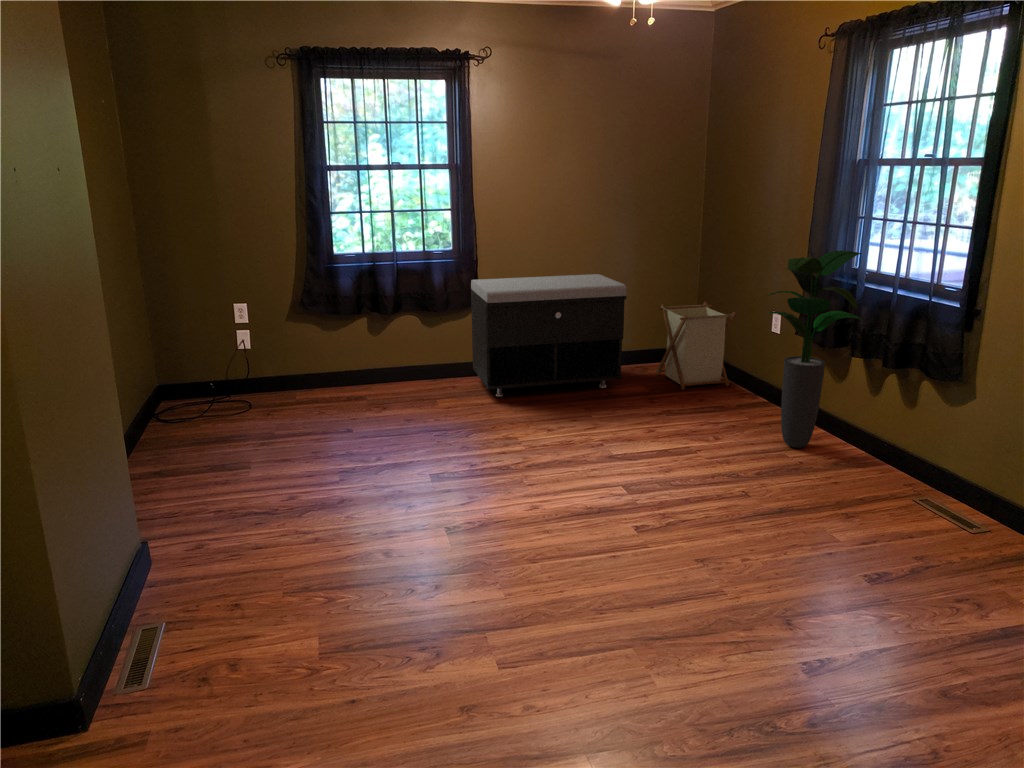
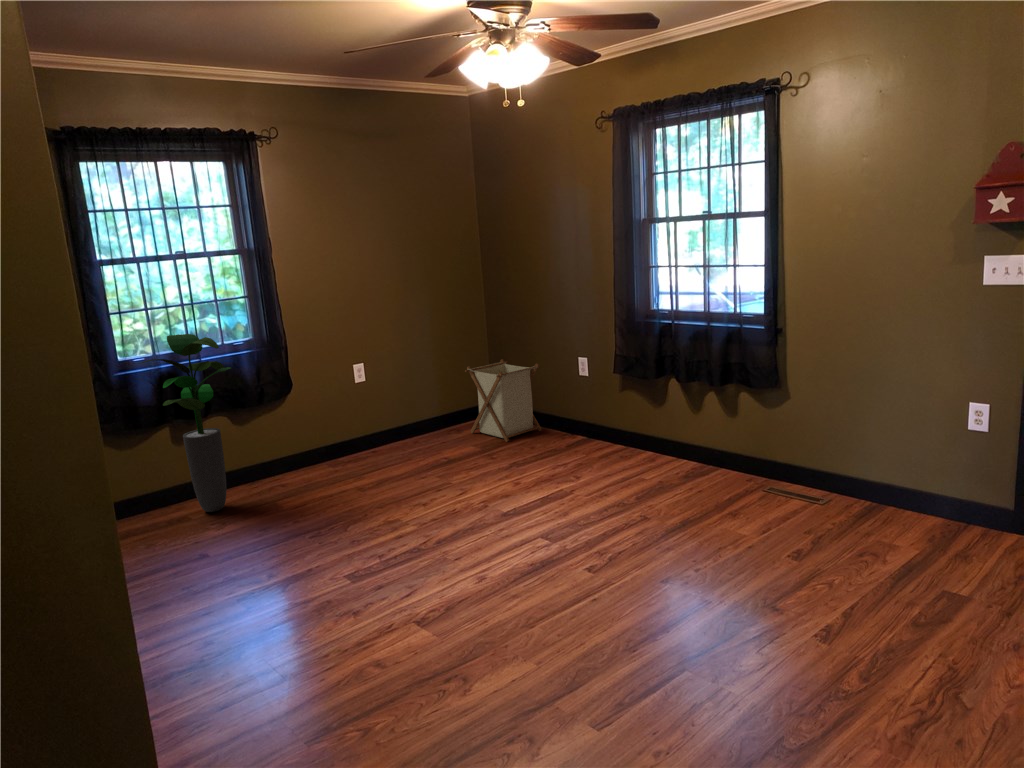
potted plant: present [767,250,862,448] -> present [143,334,231,512]
storage bench: present [471,274,626,397] -> none [282,346,452,485]

